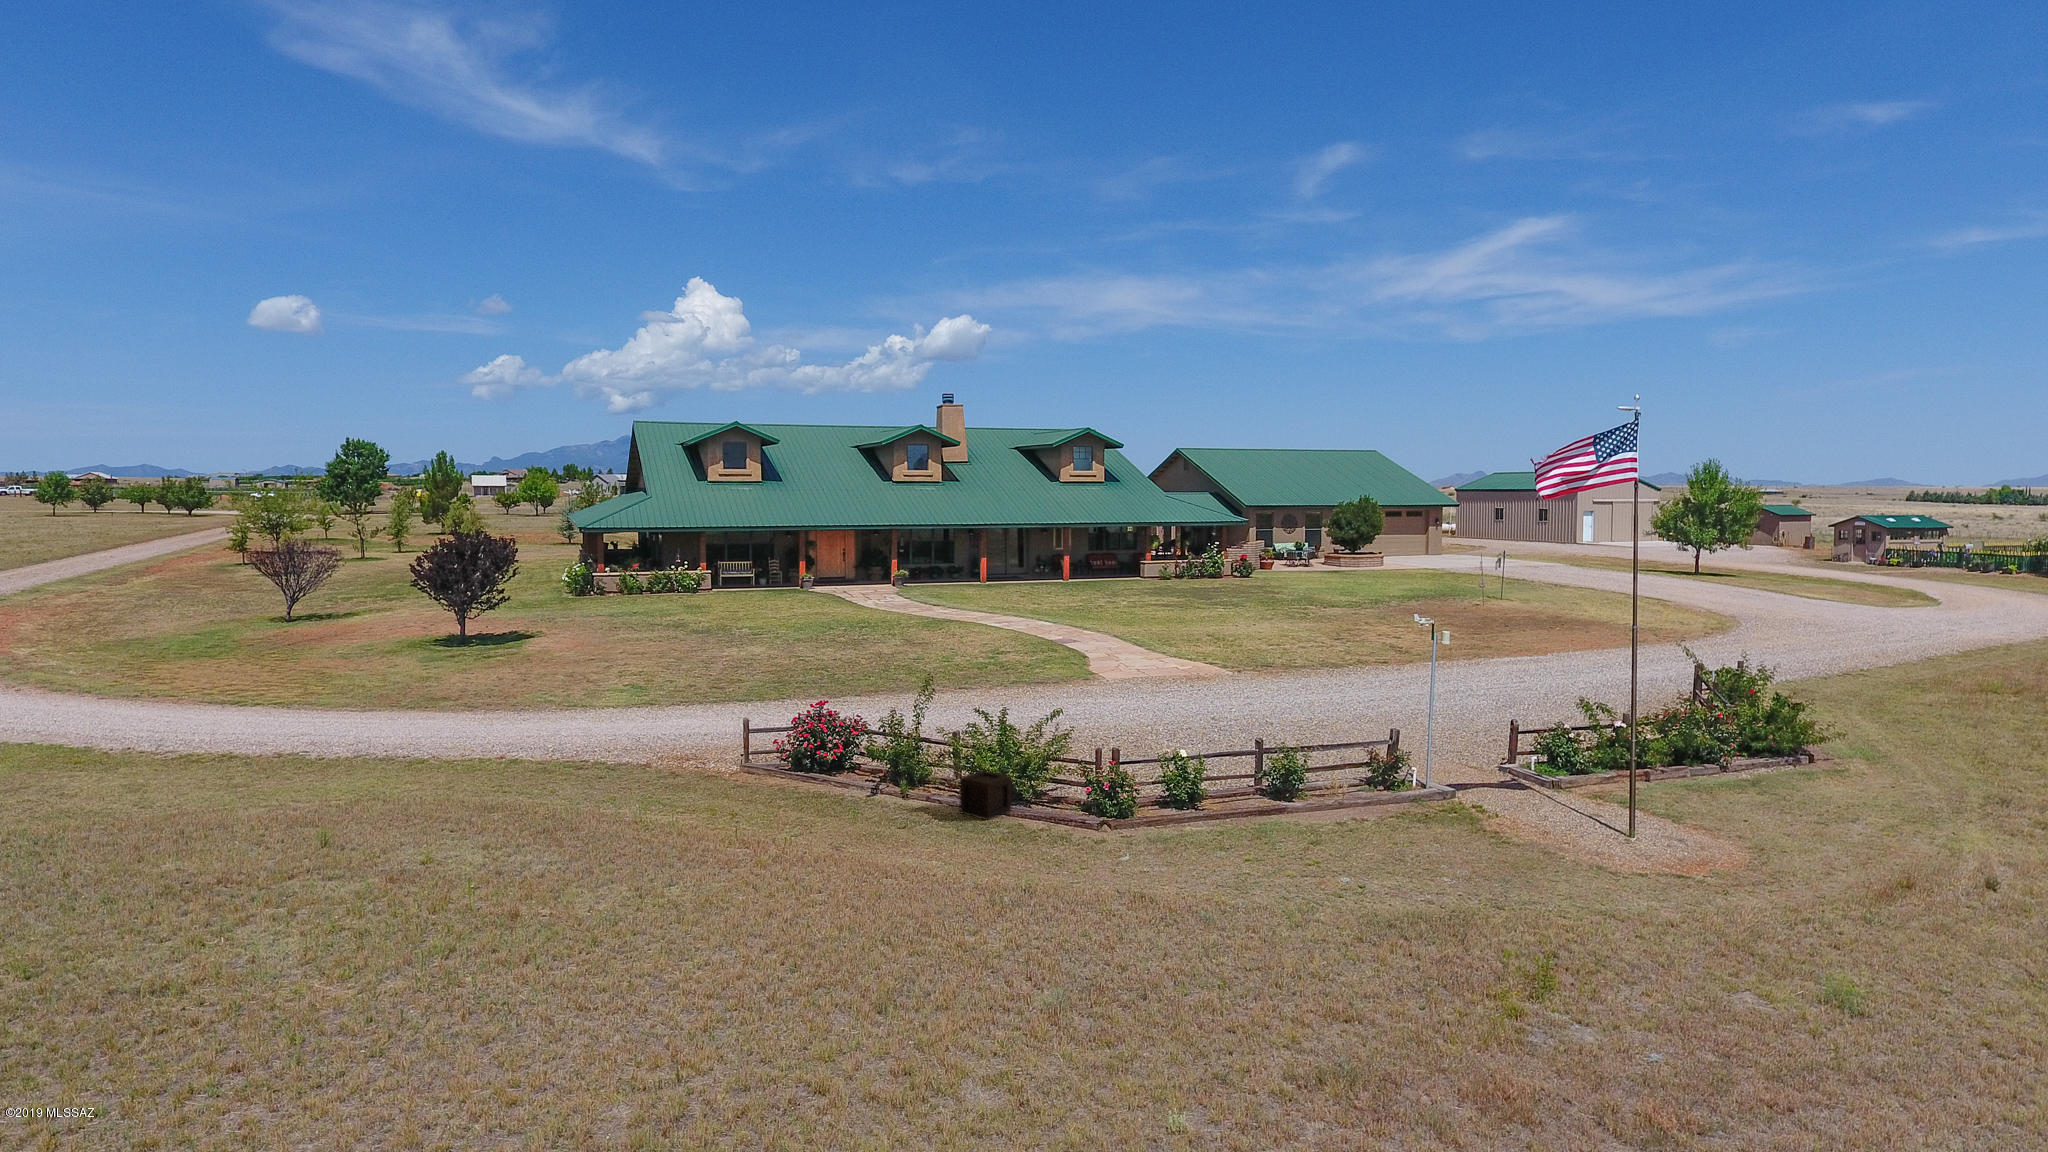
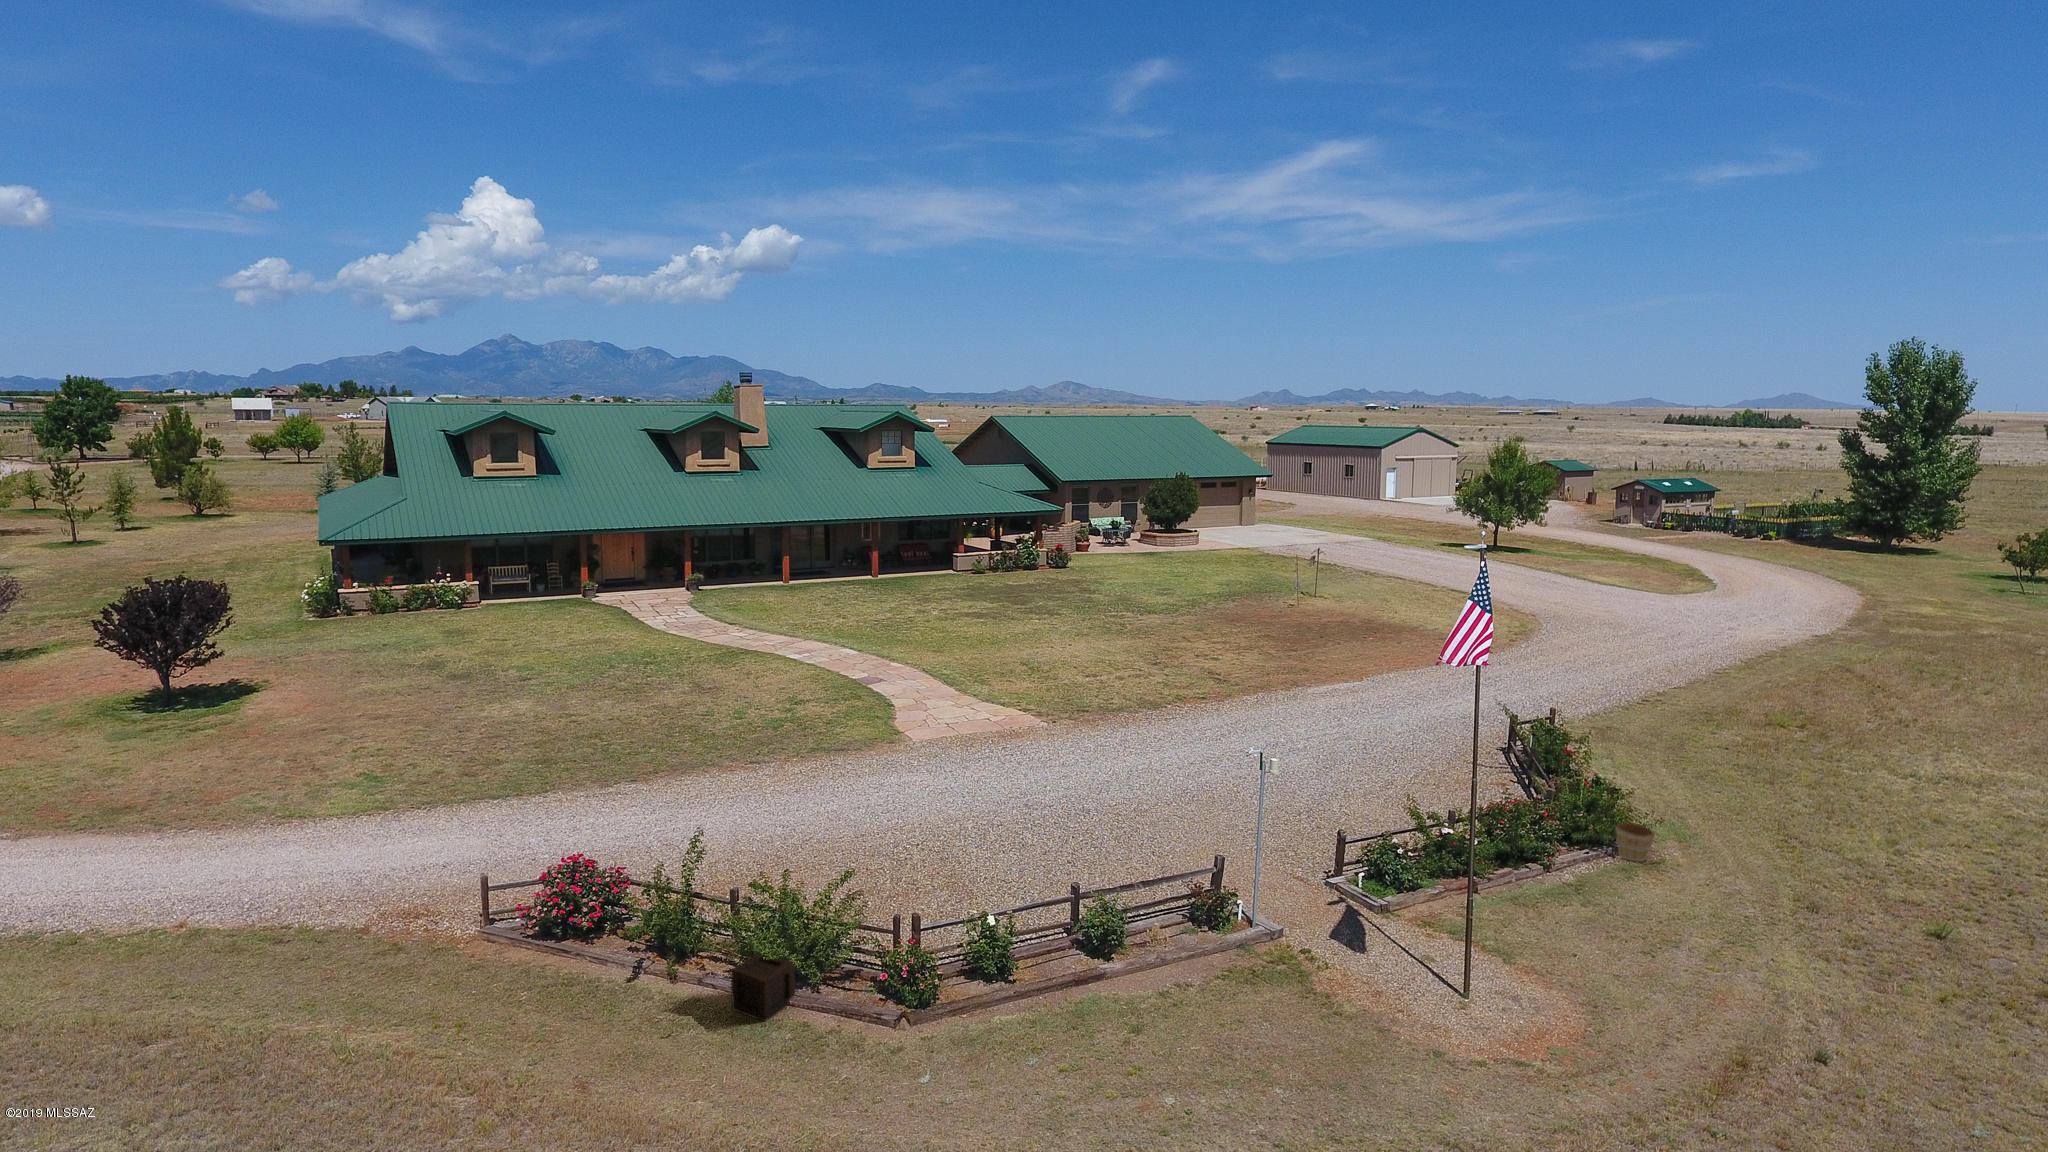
wooden bucket: none [1800,733,1844,769] -> present [1615,822,1655,862]

